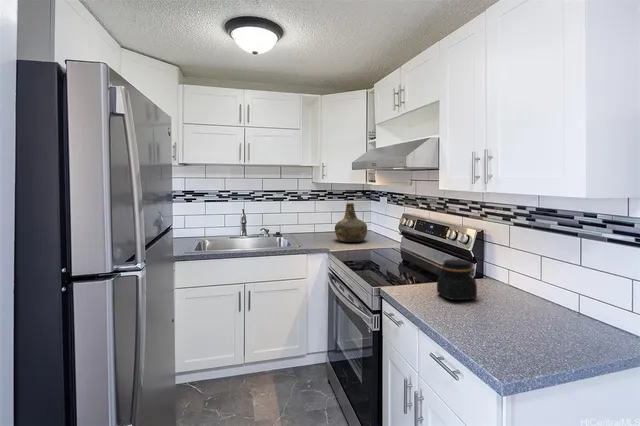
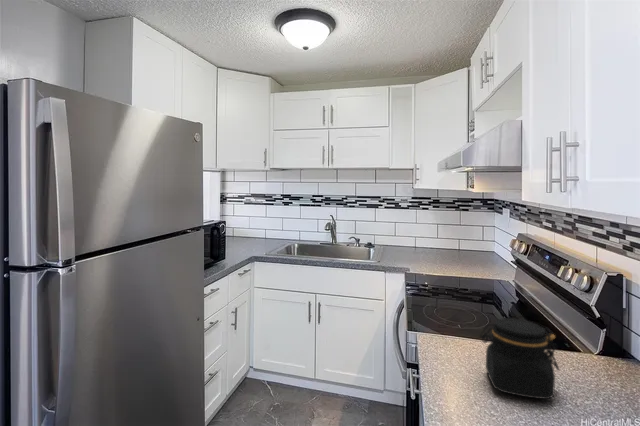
bottle: present [335,203,367,242] -> none [428,214,472,264]

